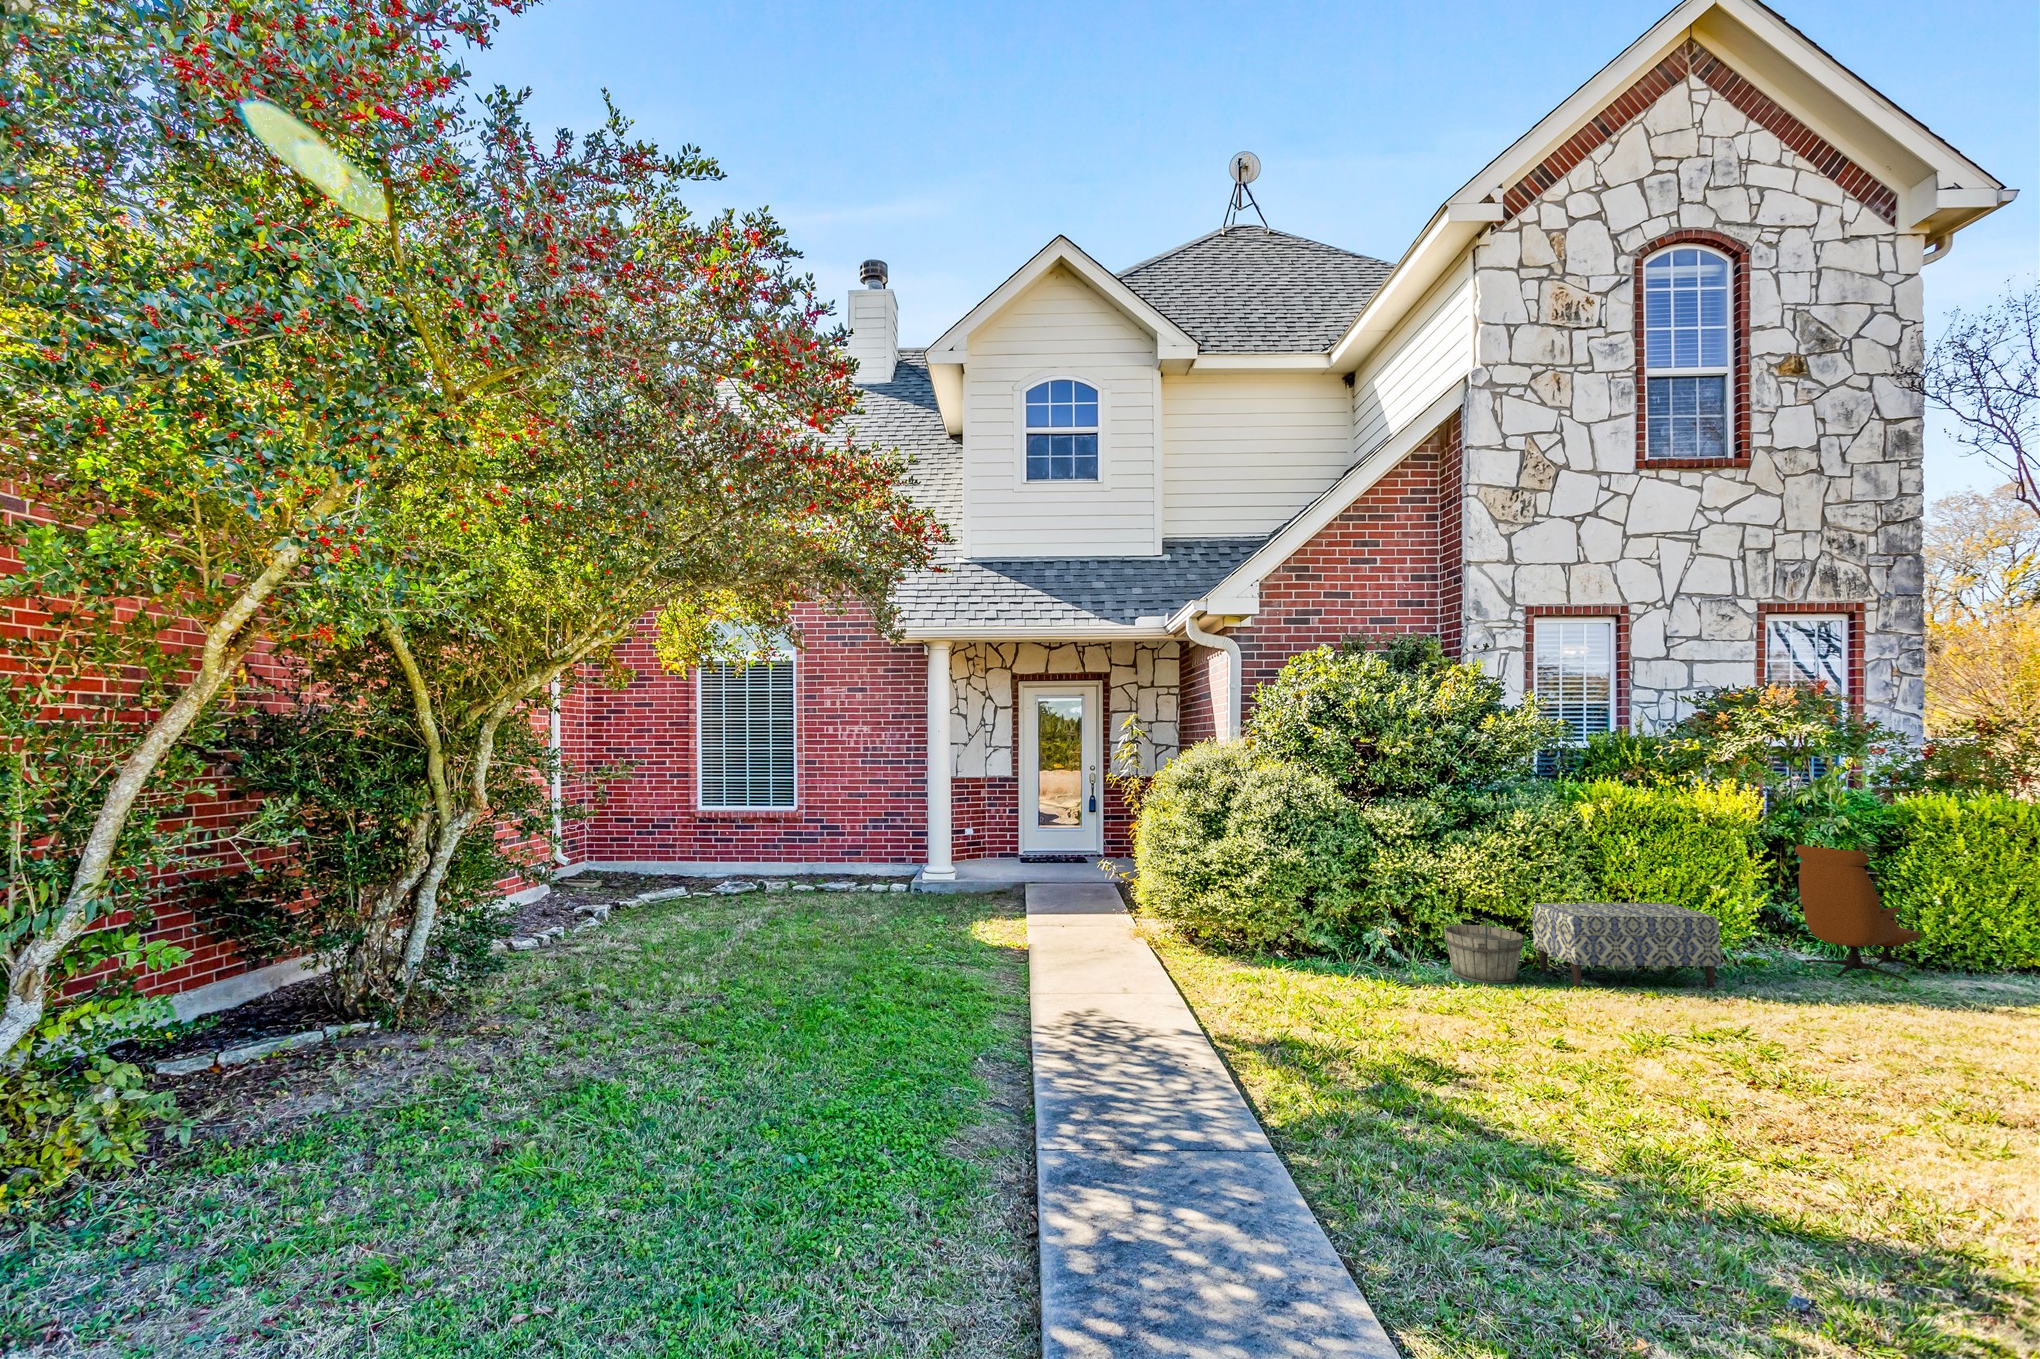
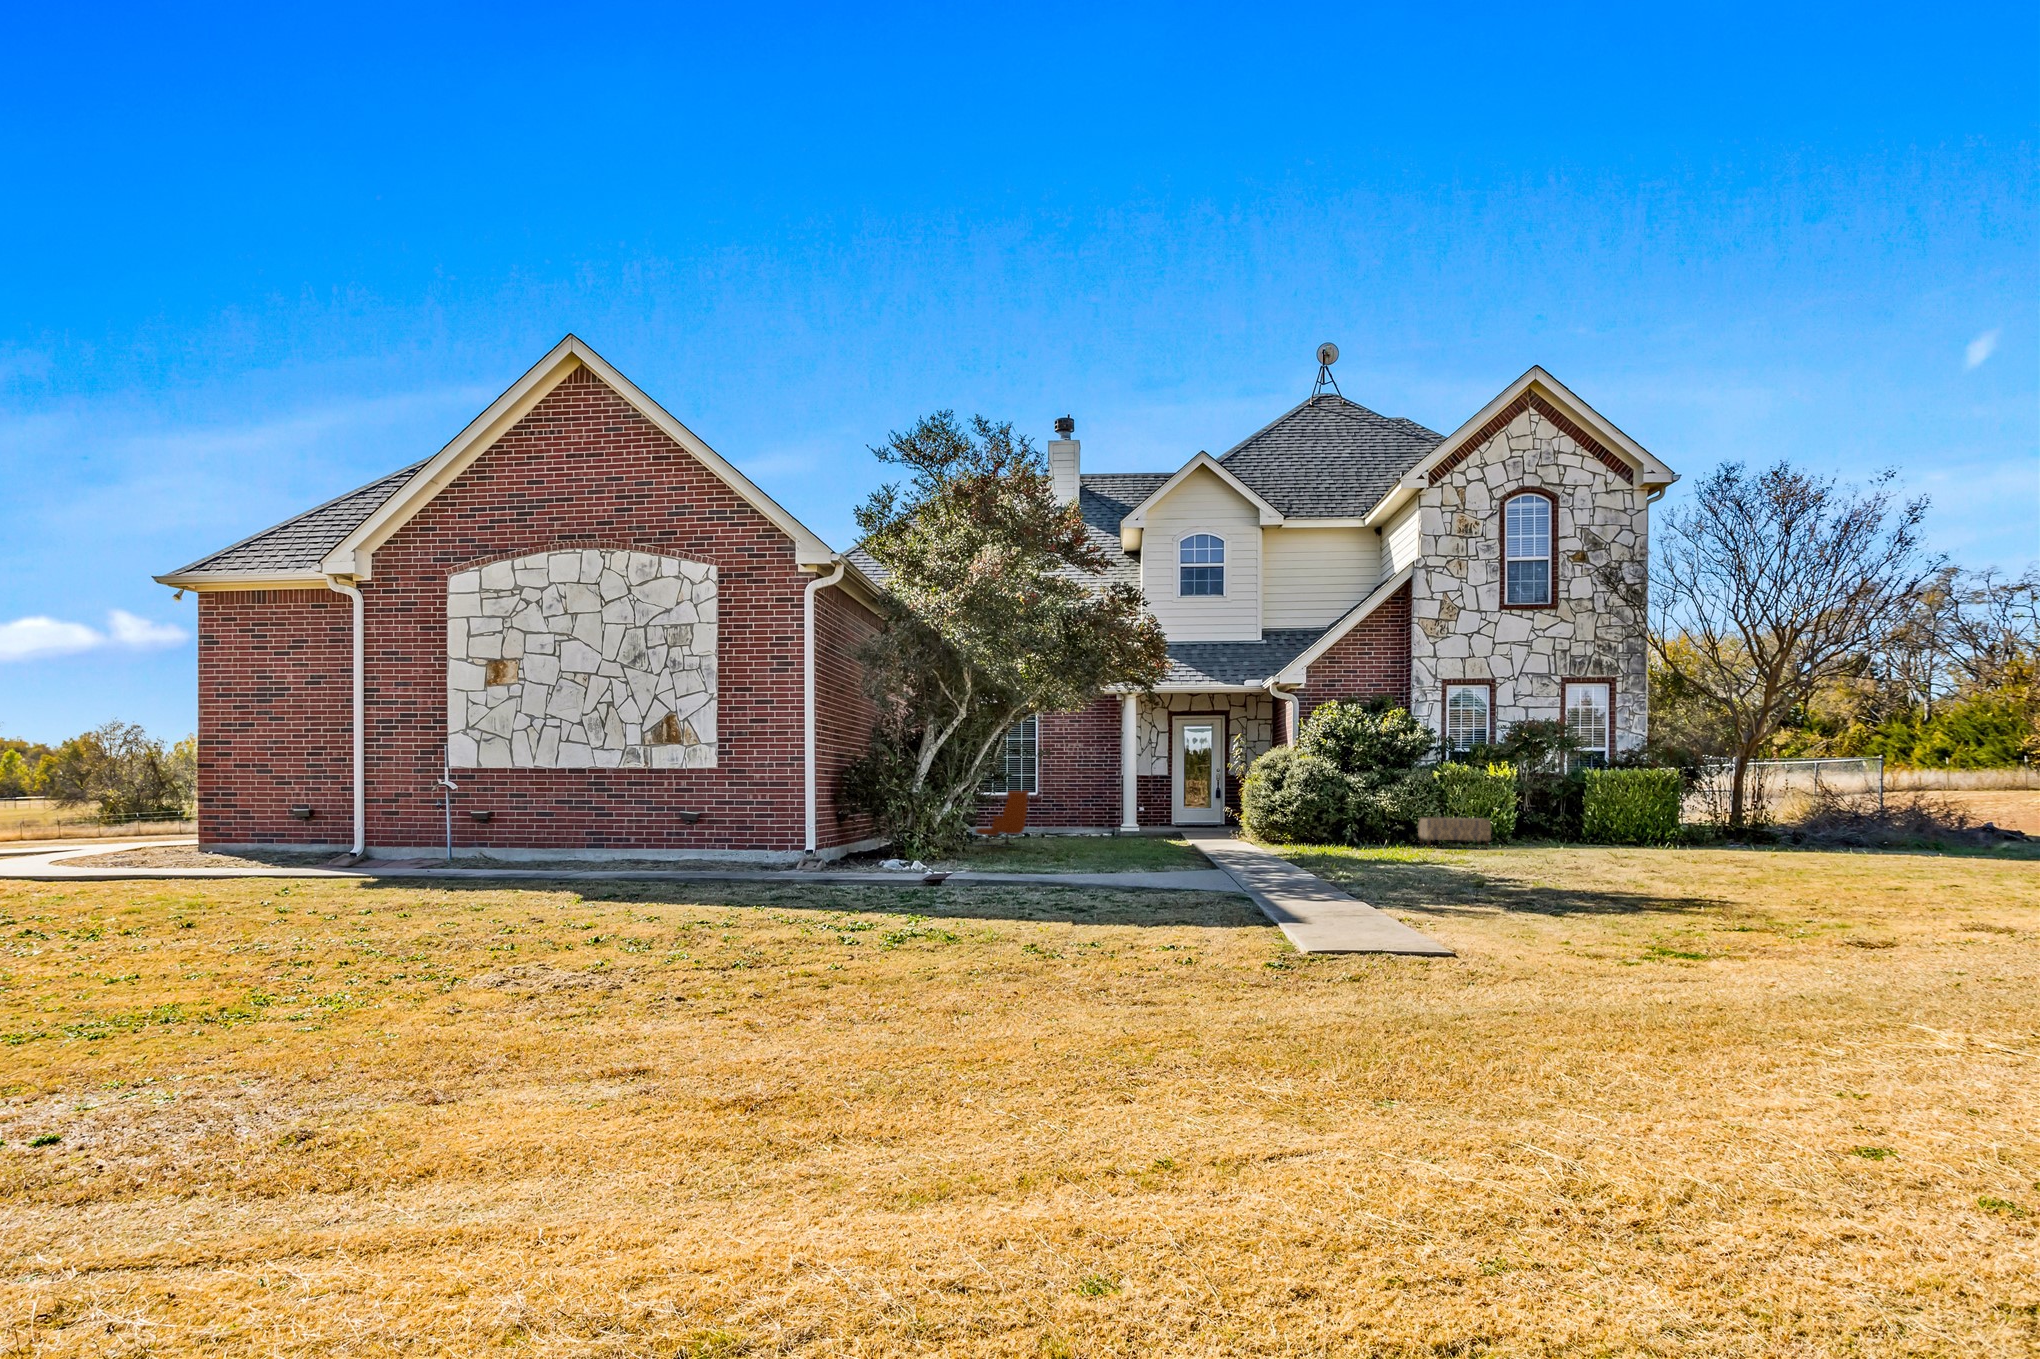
lounge chair: present [1795,845,1924,982] -> present [976,790,1029,846]
wooden bucket: present [1444,915,1523,984] -> none [1377,821,1409,848]

